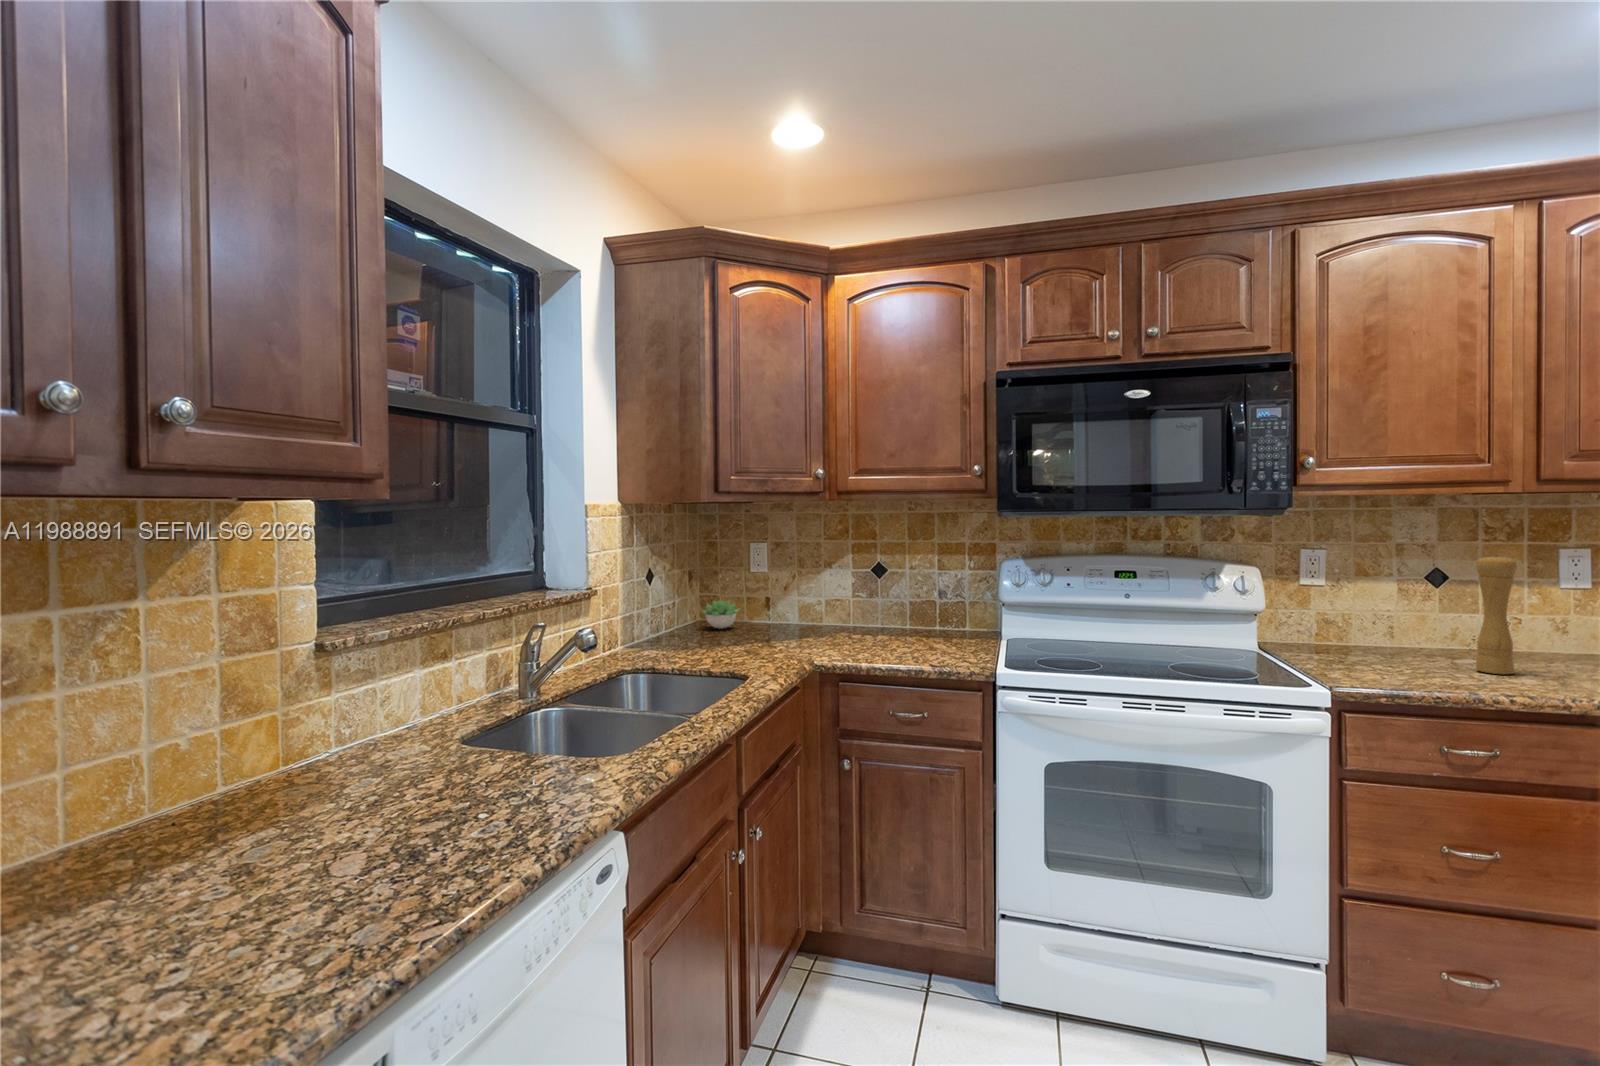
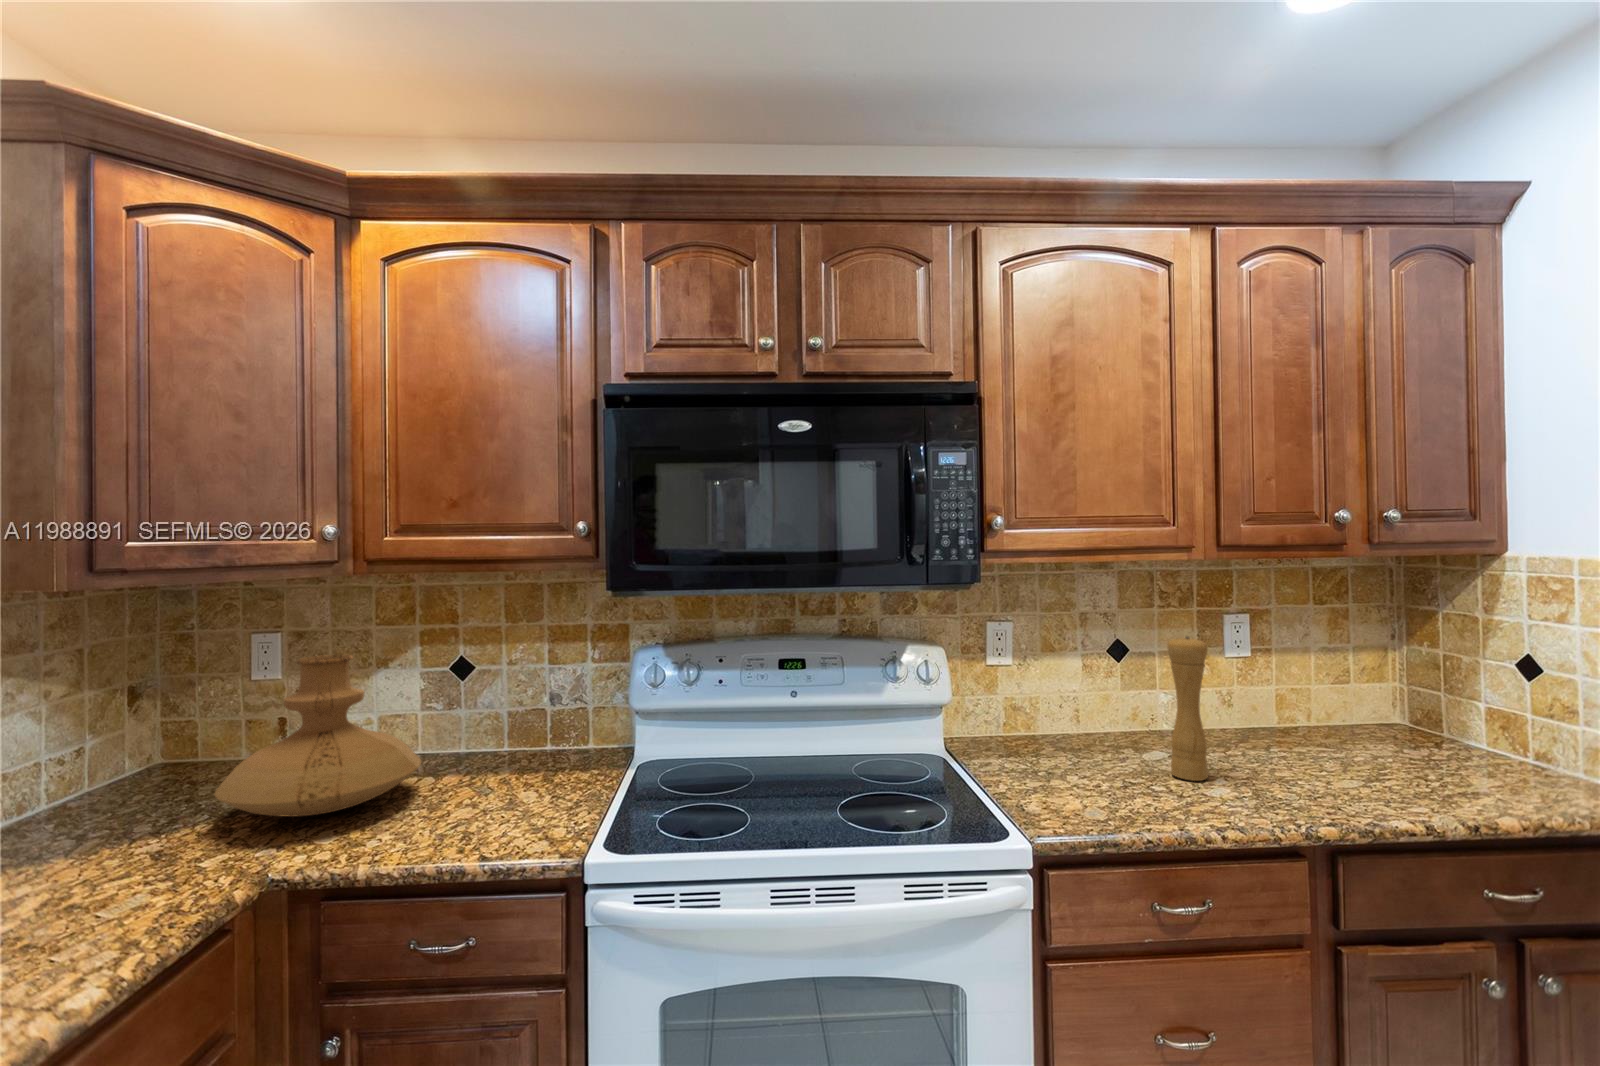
vase: none [769,551,873,644] -> present [214,654,421,817]
succulent plant: present [702,600,740,629] -> none [125,732,216,784]

